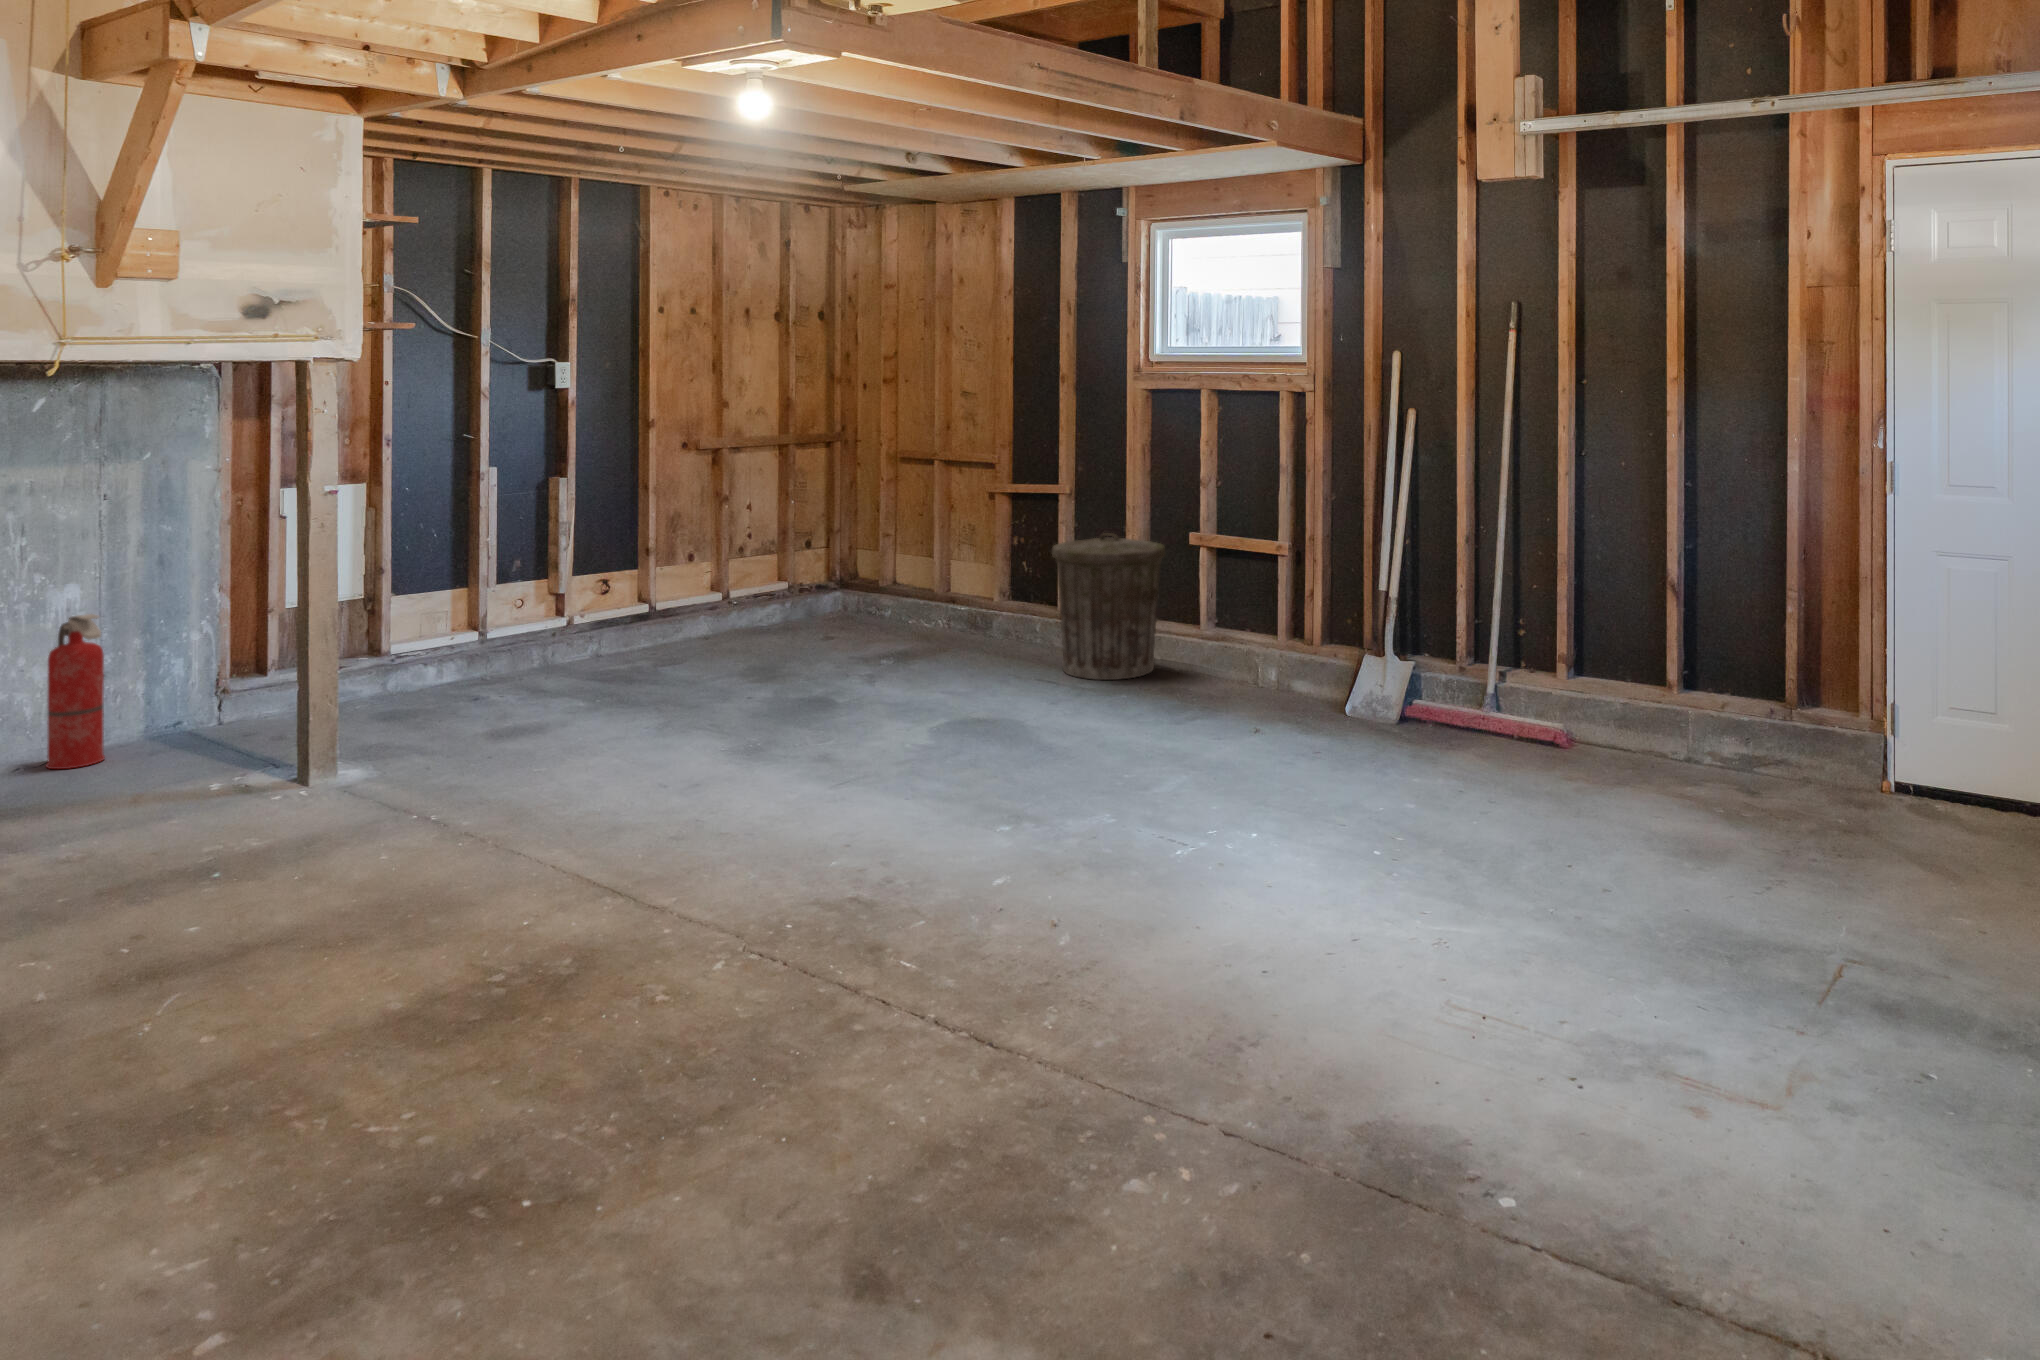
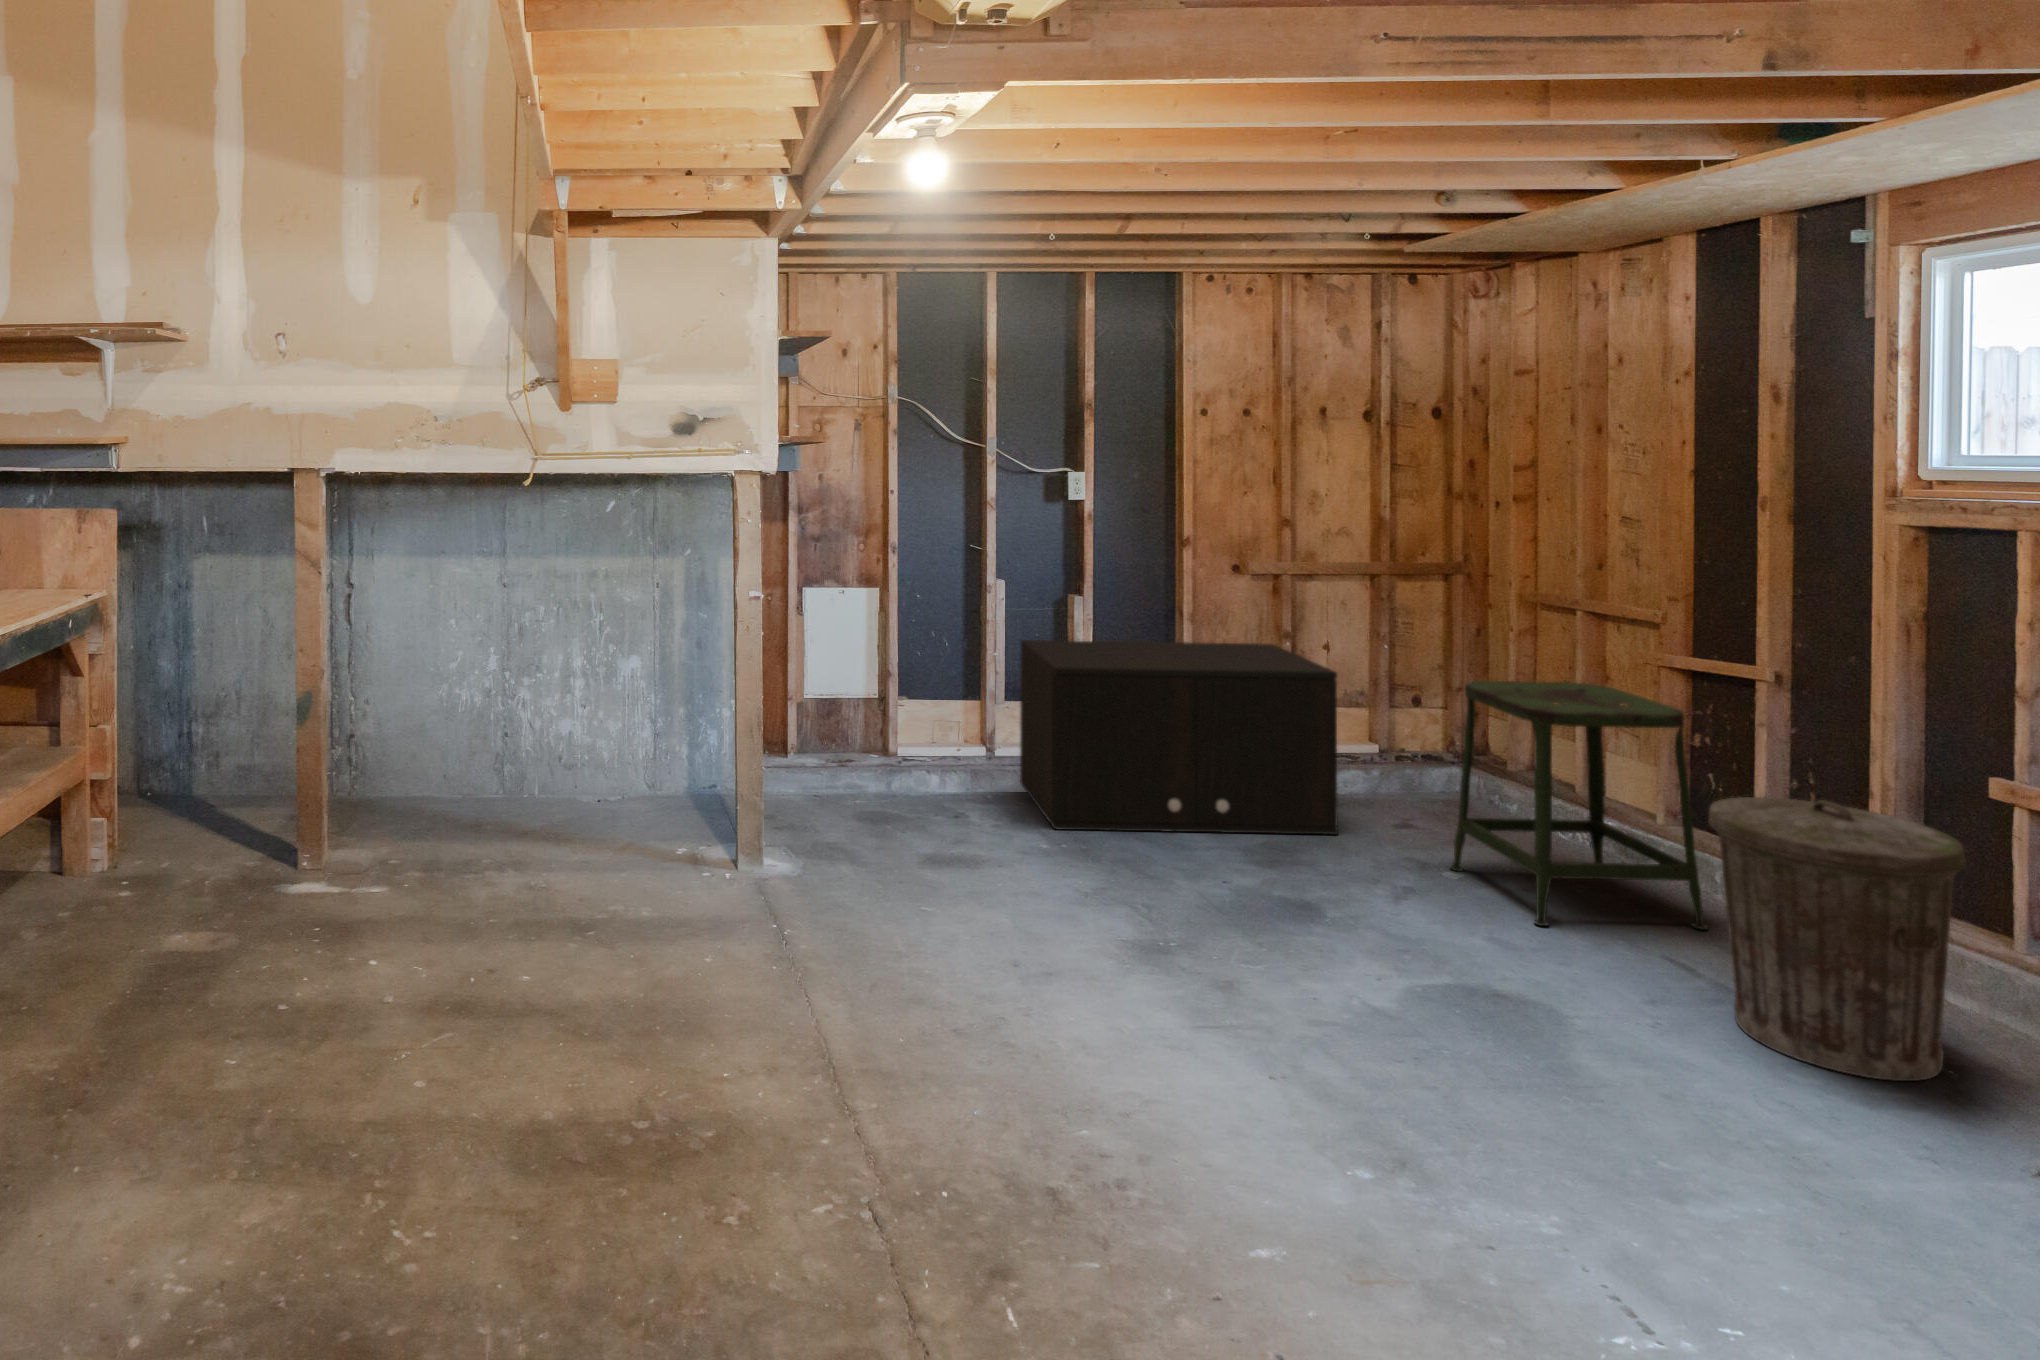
stool: none [871,500,1024,657] -> present [1451,681,1707,930]
storage cabinet: none [505,507,787,681] -> present [1020,640,1338,834]
fire extinguisher: present [46,614,105,769] -> none [606,680,645,812]

